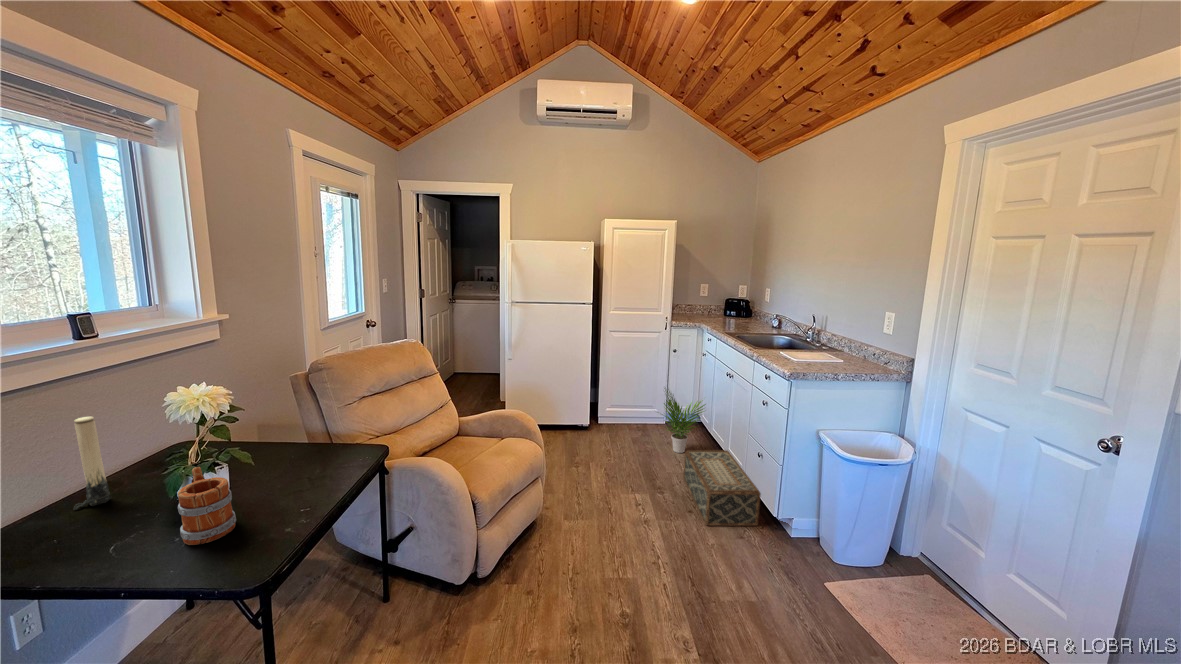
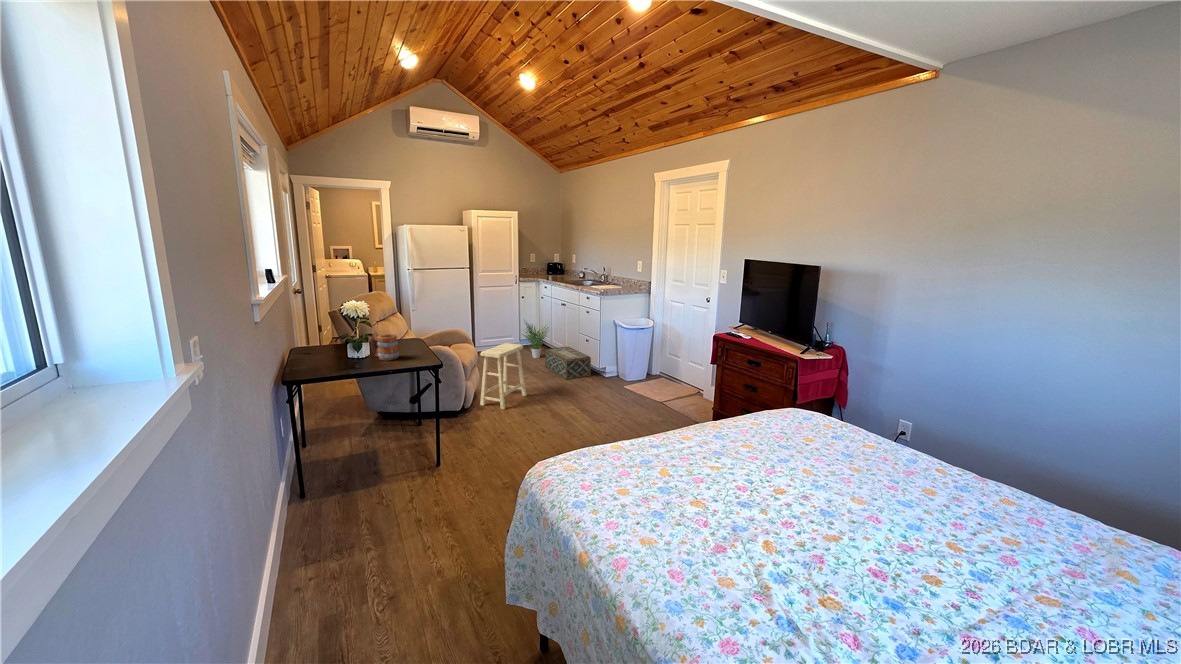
candle: present [74,417,111,510] -> none [293,316,309,364]
footstool: none [522,453,613,593] -> present [480,343,526,410]

